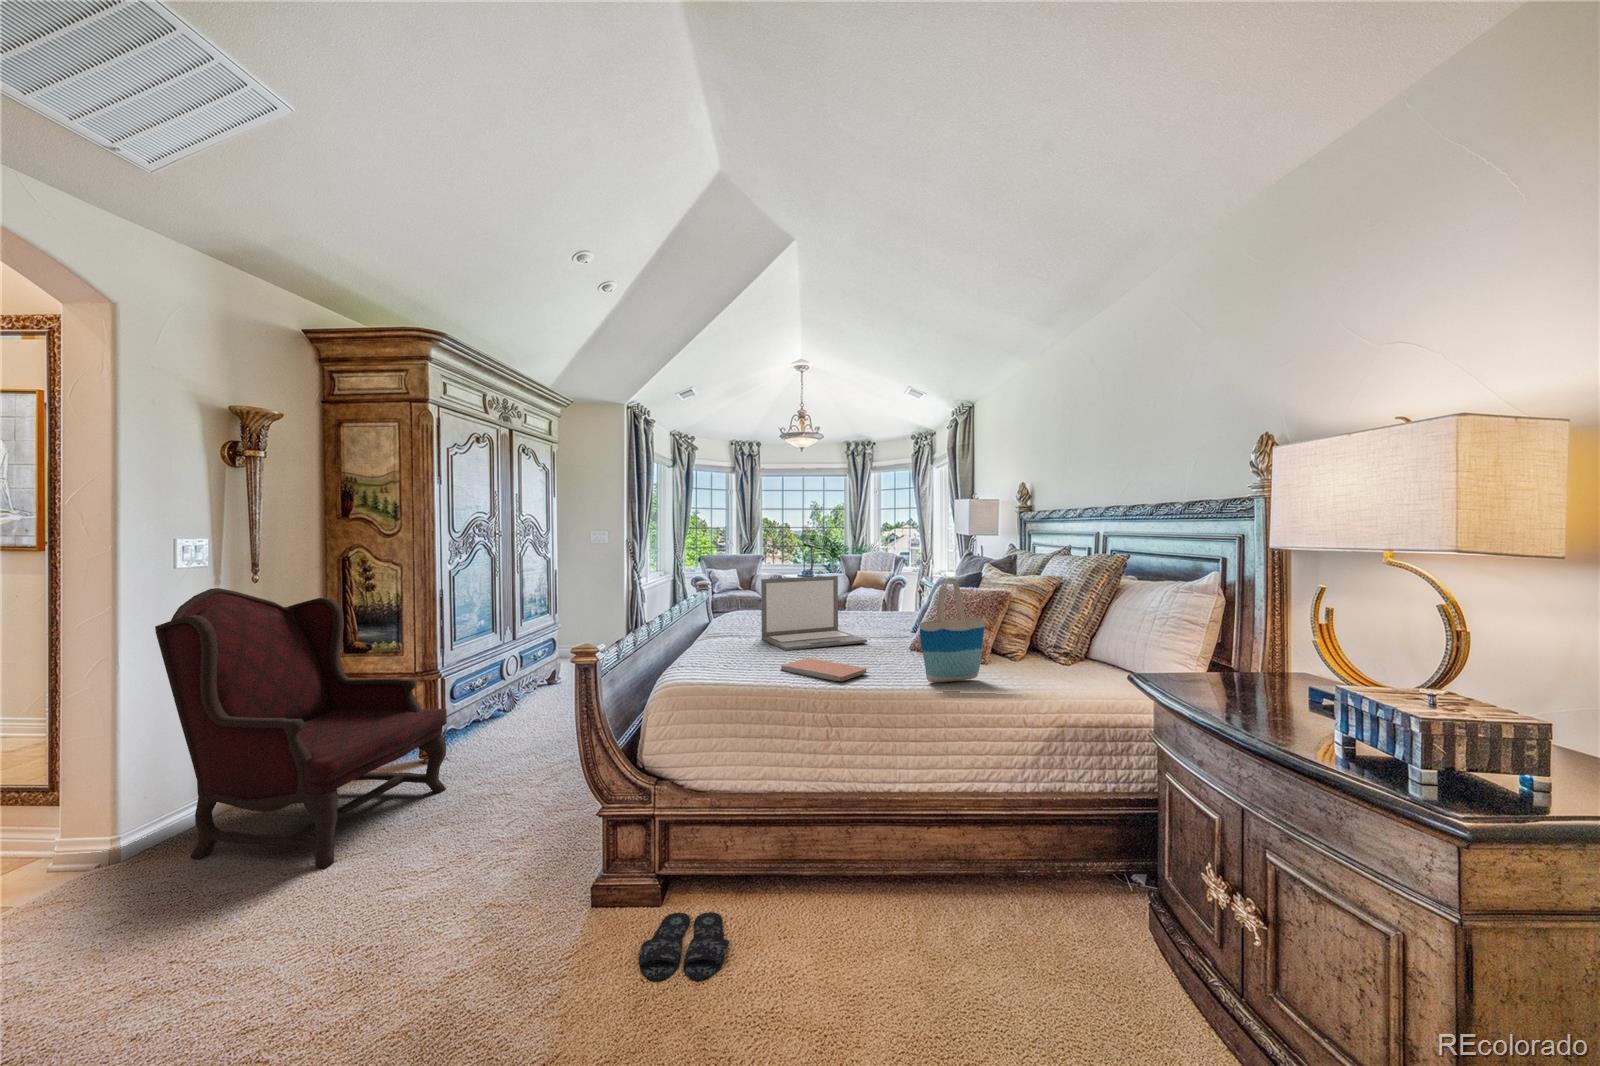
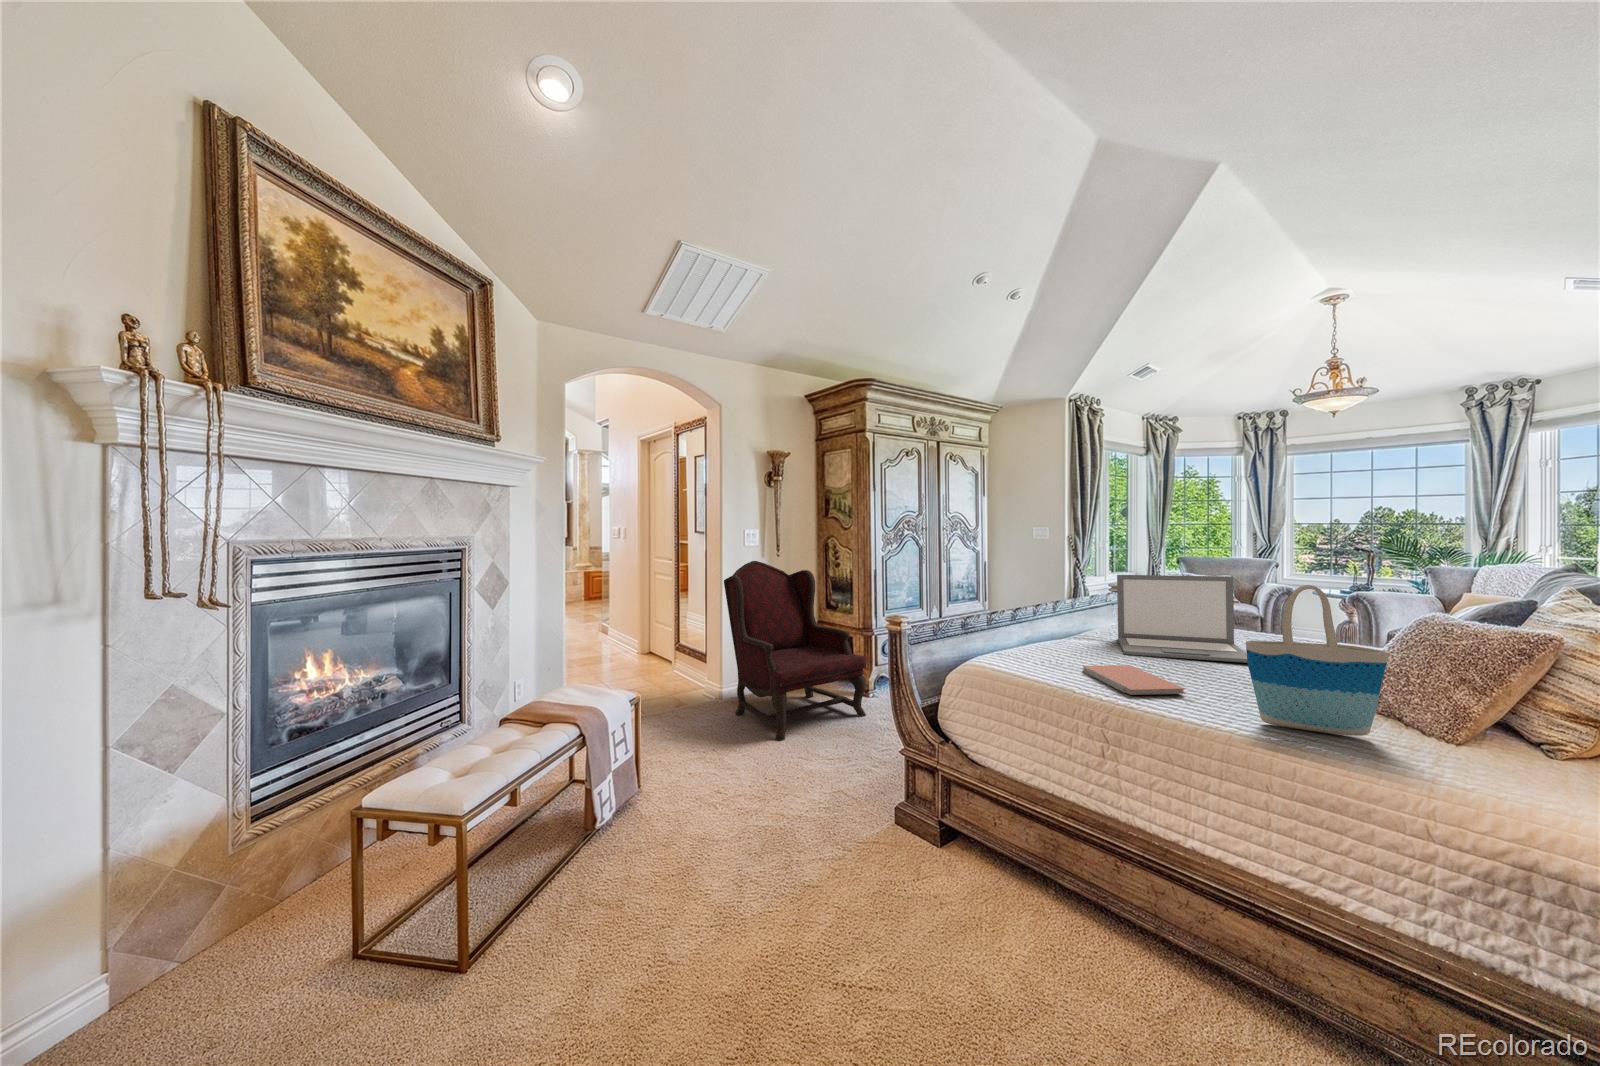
slippers: present [639,912,729,981] -> none [892,865,983,927]

